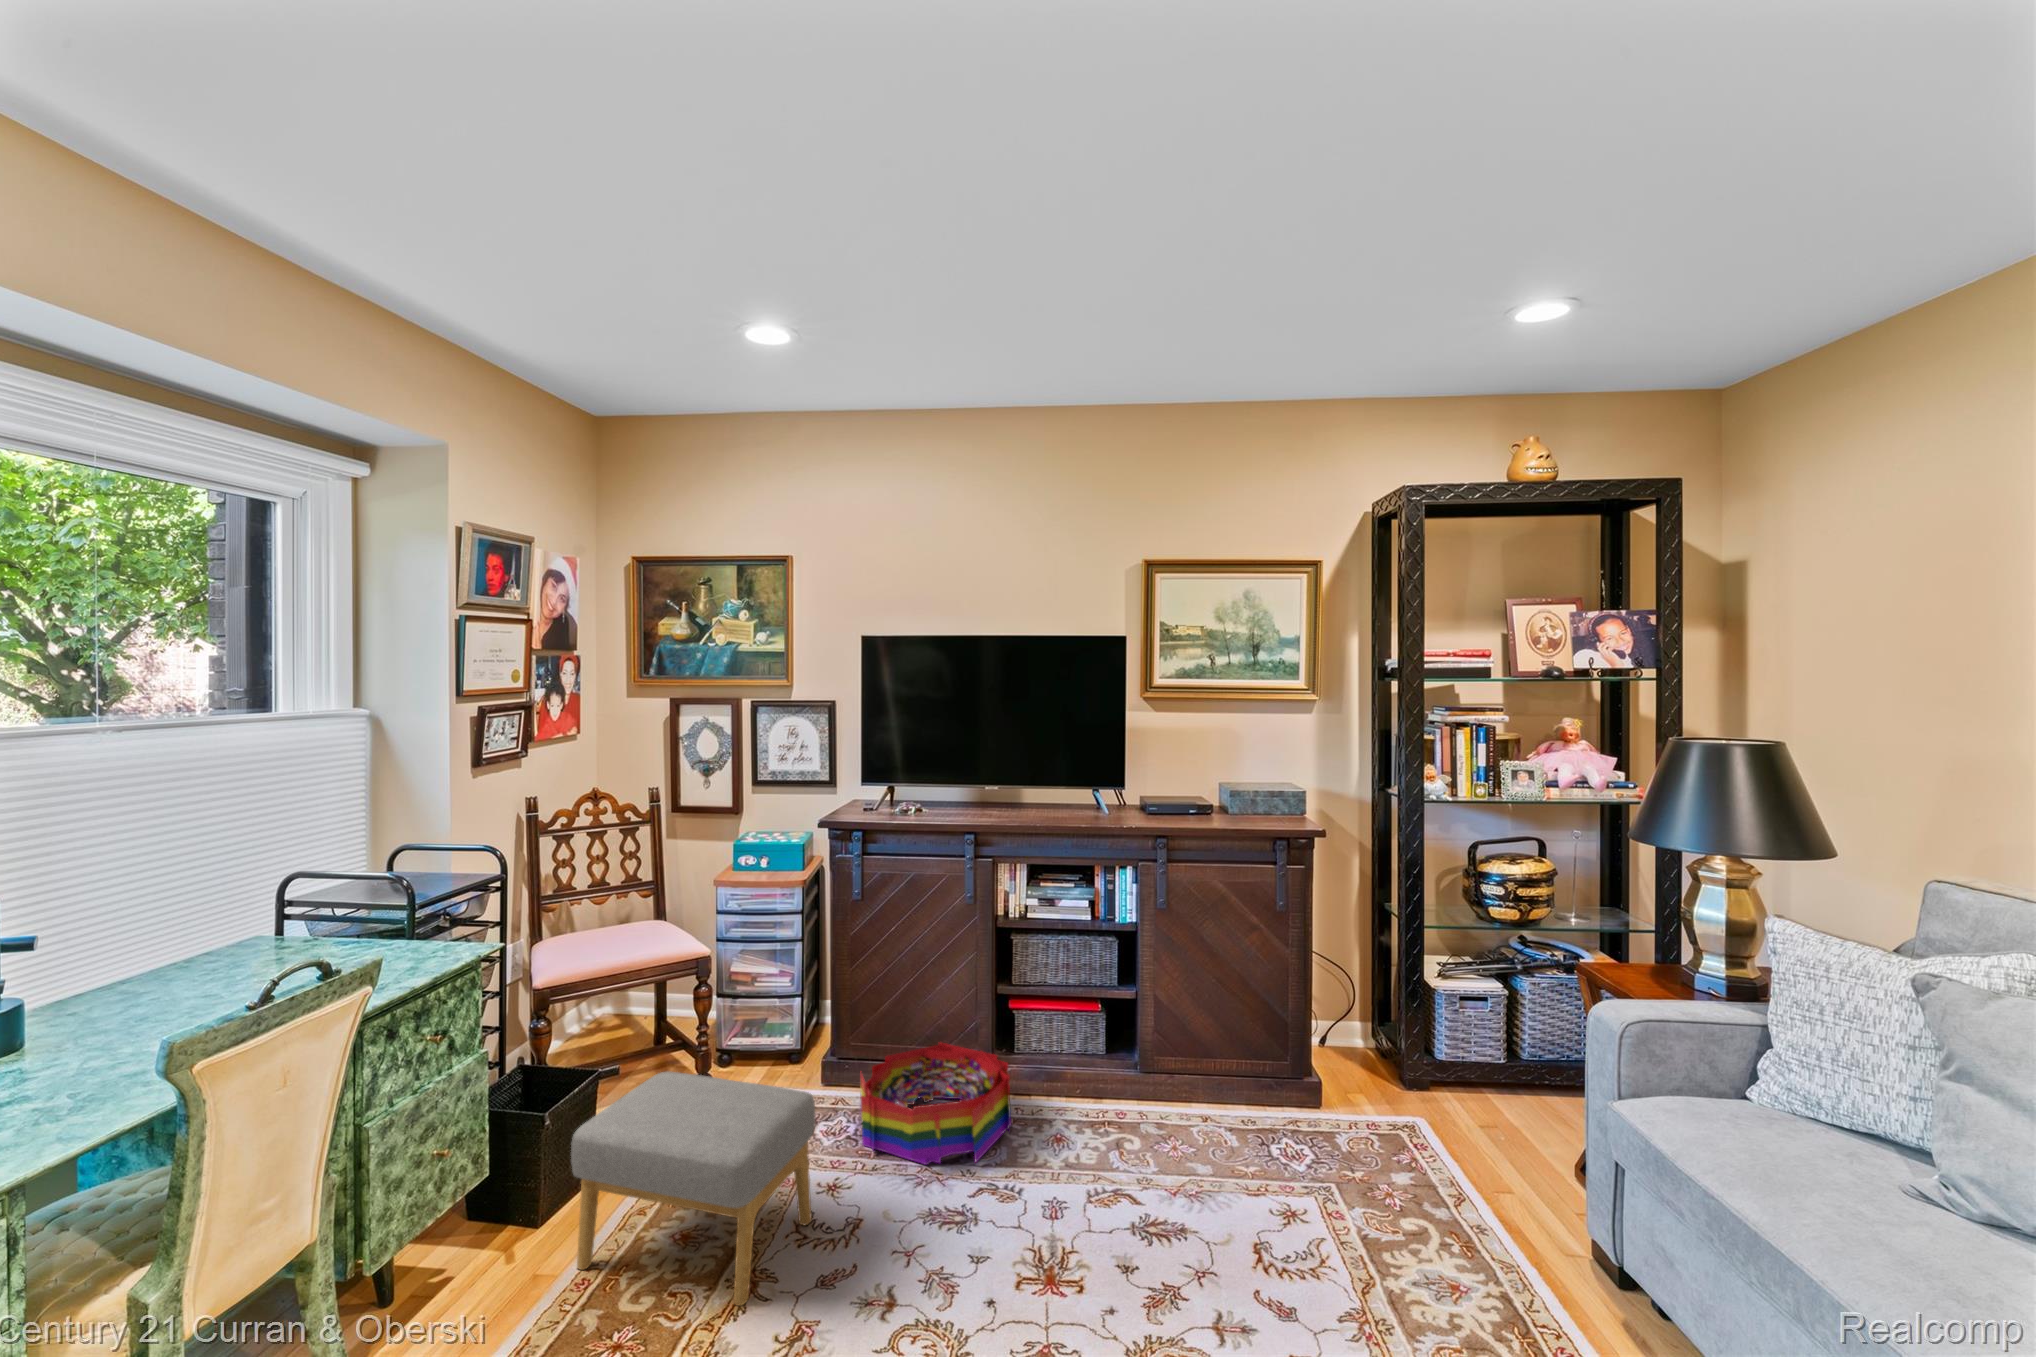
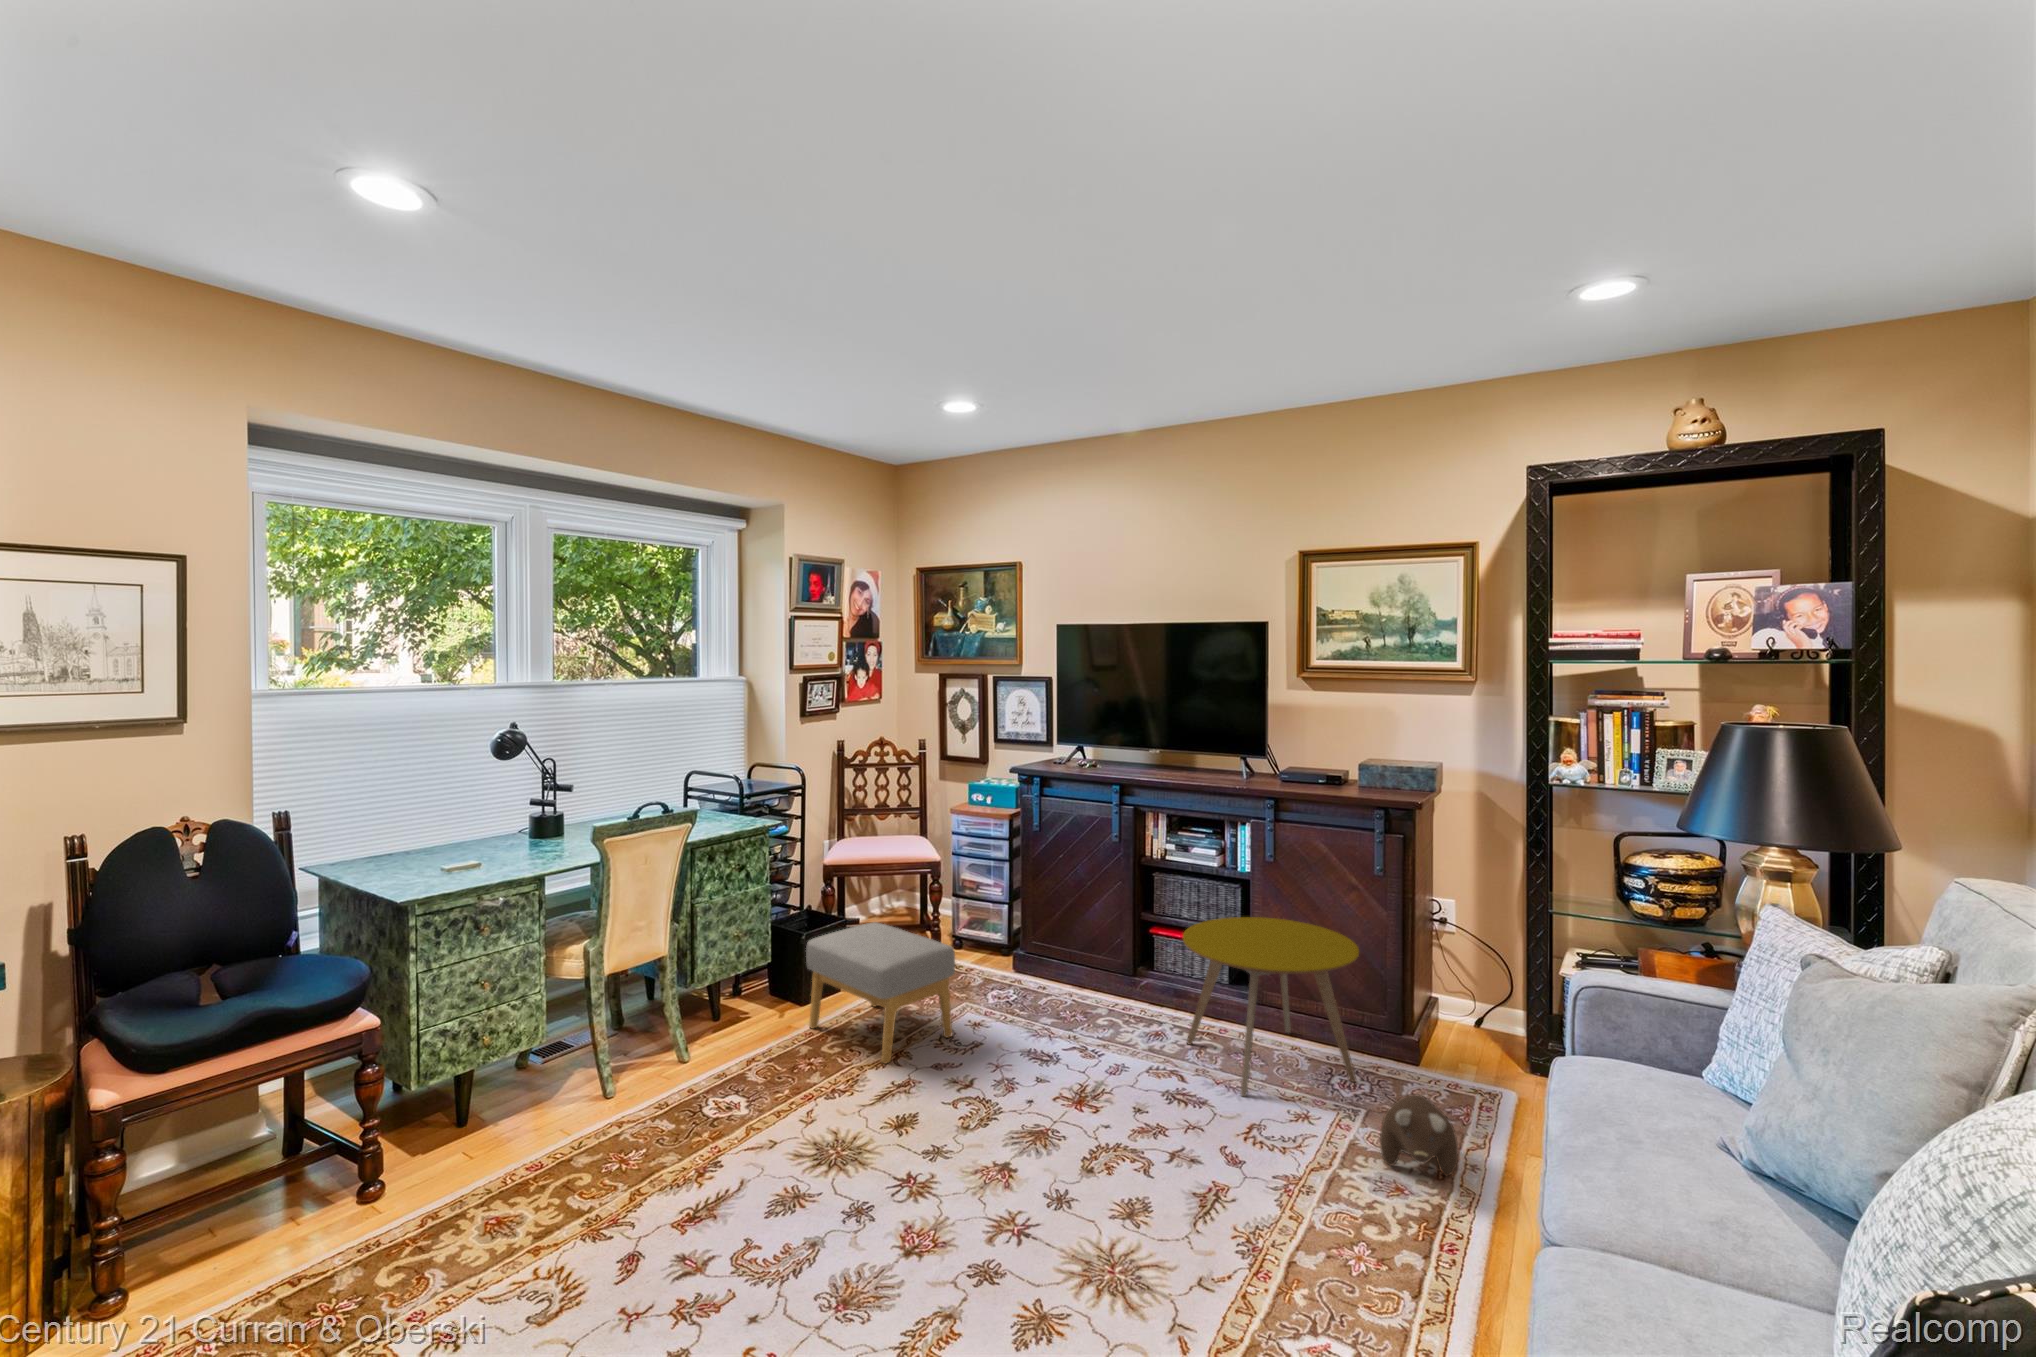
side table: none [1100,975,1303,1212] -> present [1183,917,1359,1097]
storage bin: present [860,1043,1011,1165] -> none [1012,950,1134,1031]
plush toy: none [1399,1173,1504,1267] -> present [1380,1094,1458,1176]

